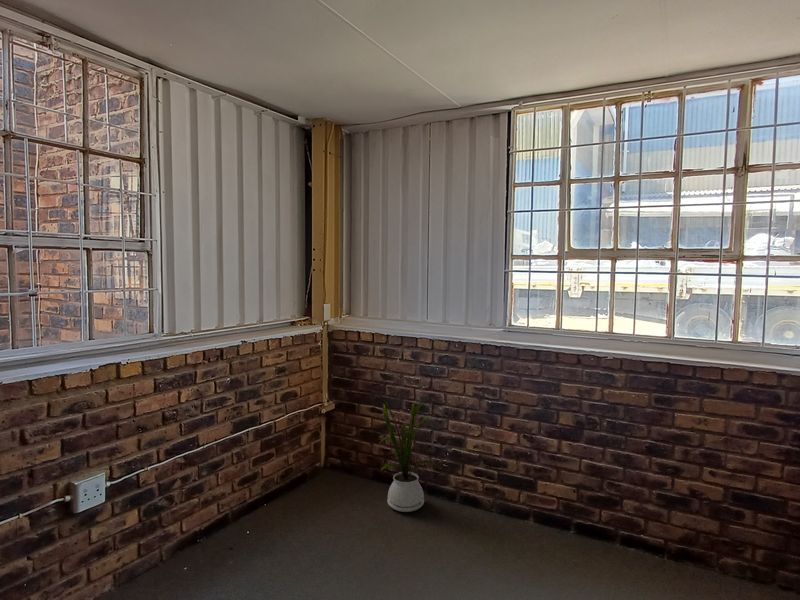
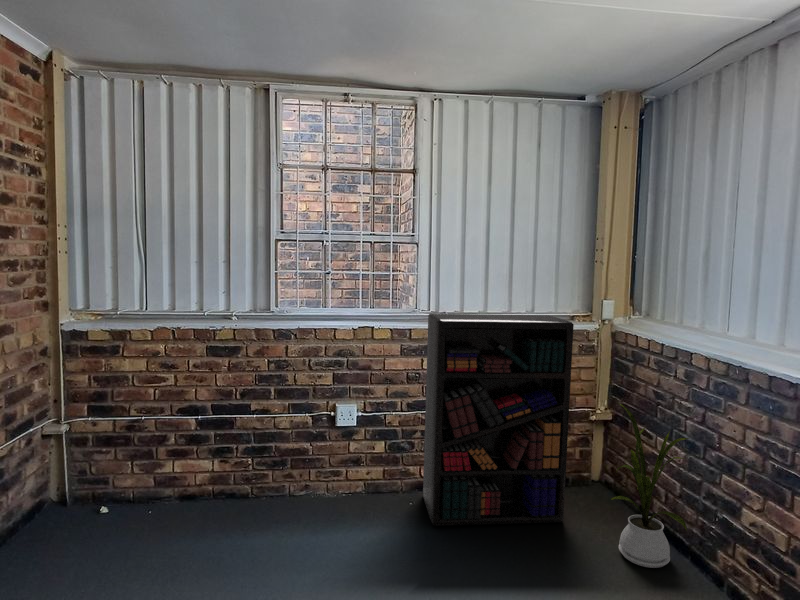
bookshelf: none [189,325,338,573] -> present [423,314,574,526]

